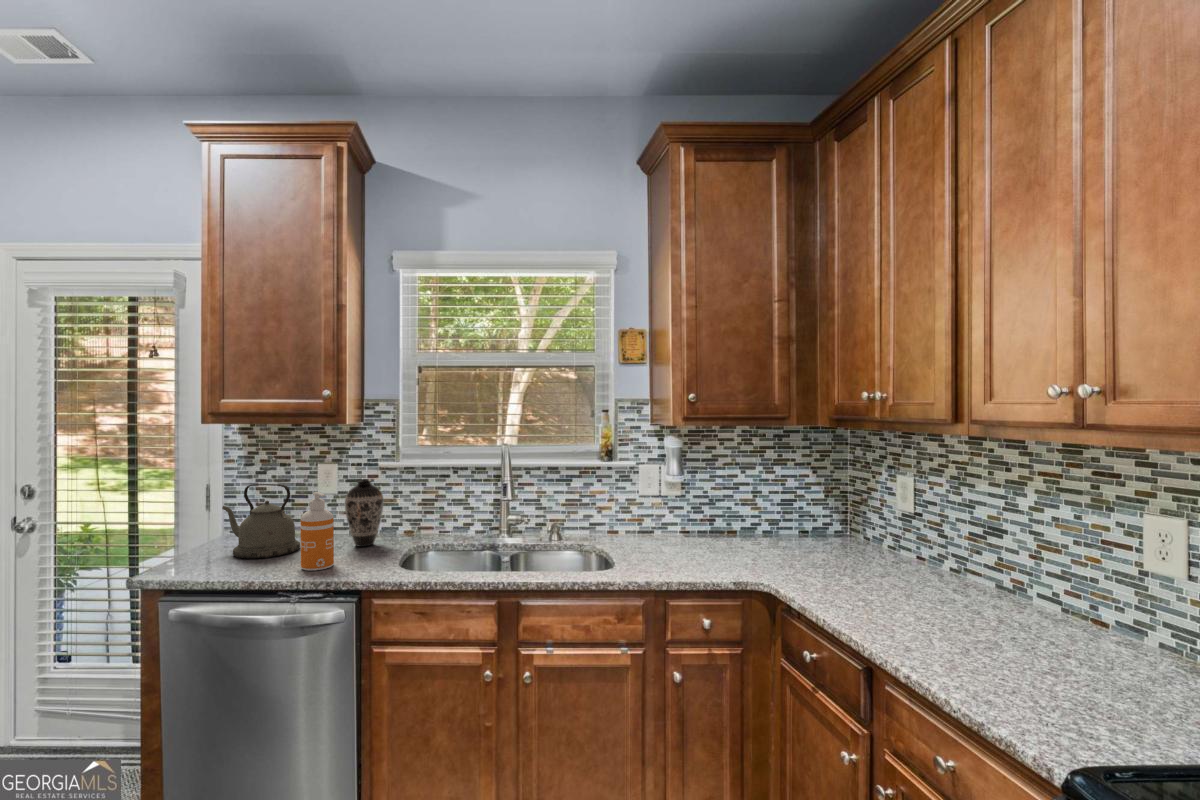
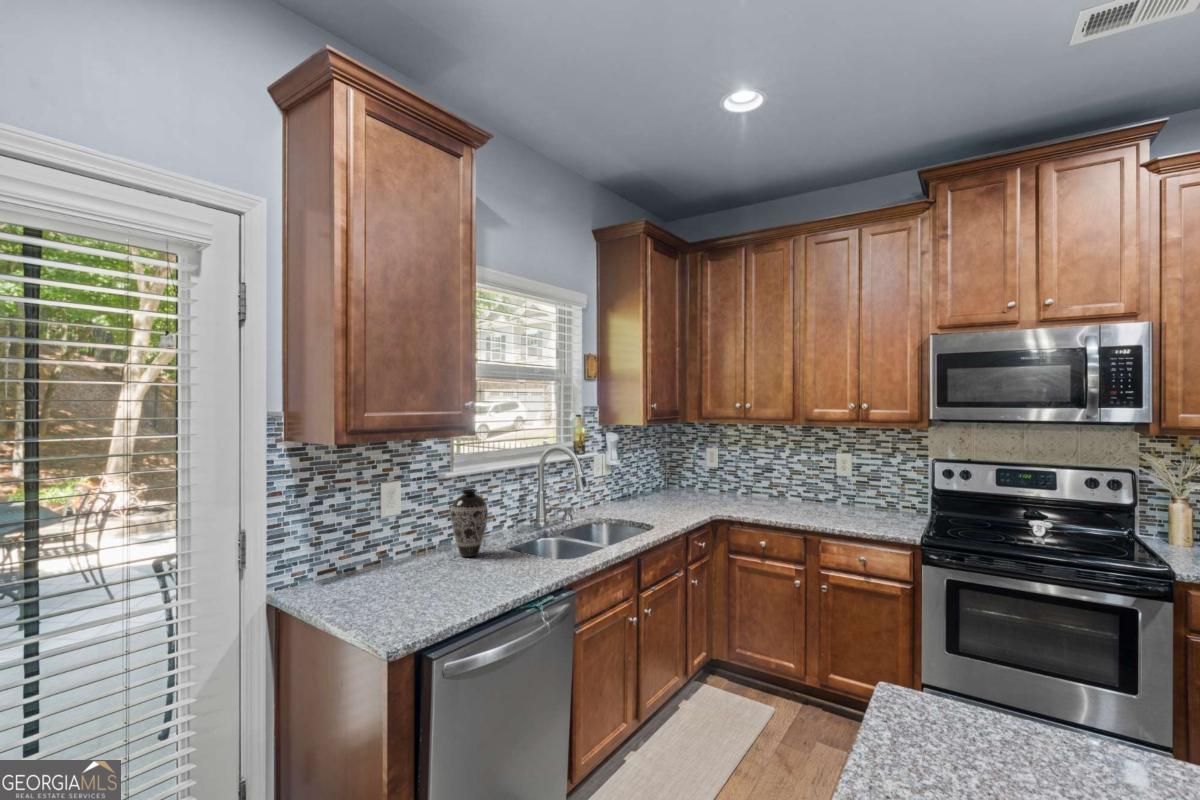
kettle: present [222,484,300,559] -> none [361,504,448,593]
soap dispenser: present [301,492,334,571] -> none [505,499,534,574]

